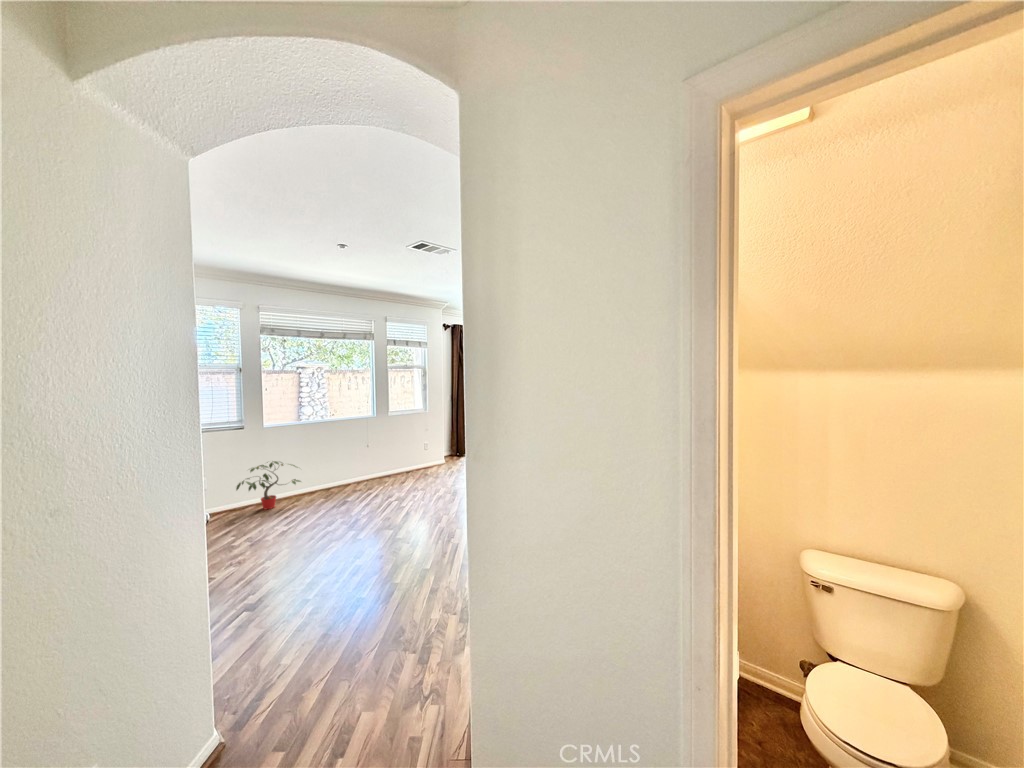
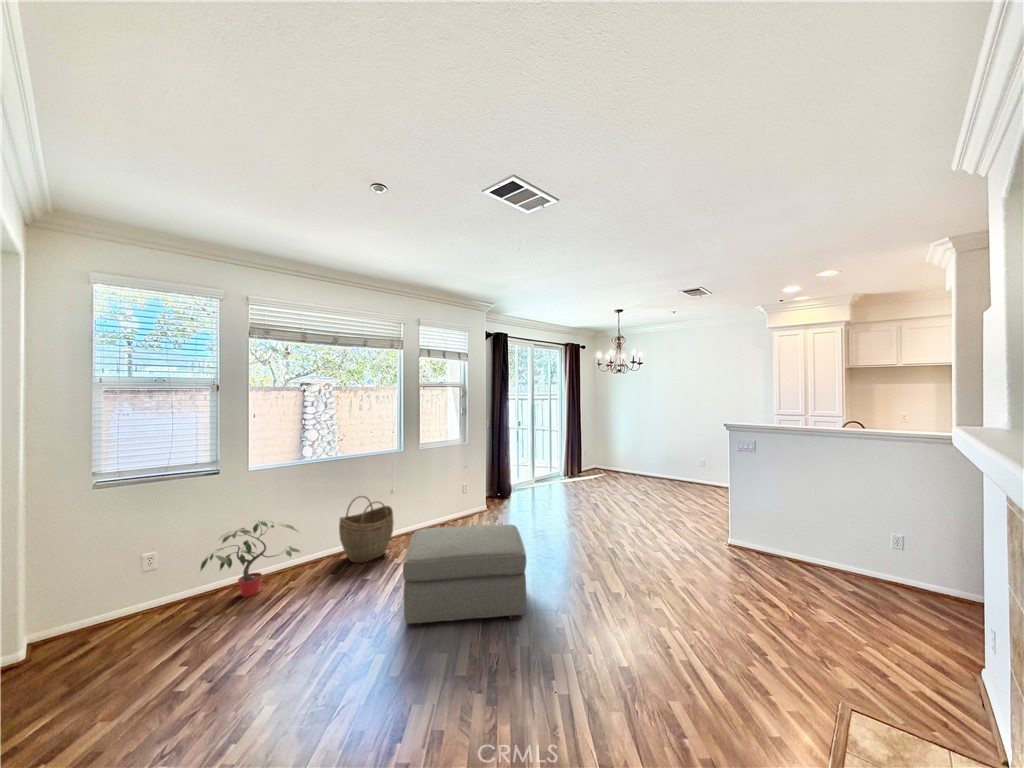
woven basket: none [329,448,368,493] -> present [339,496,394,563]
ottoman: none [367,463,449,522] -> present [403,525,526,627]

